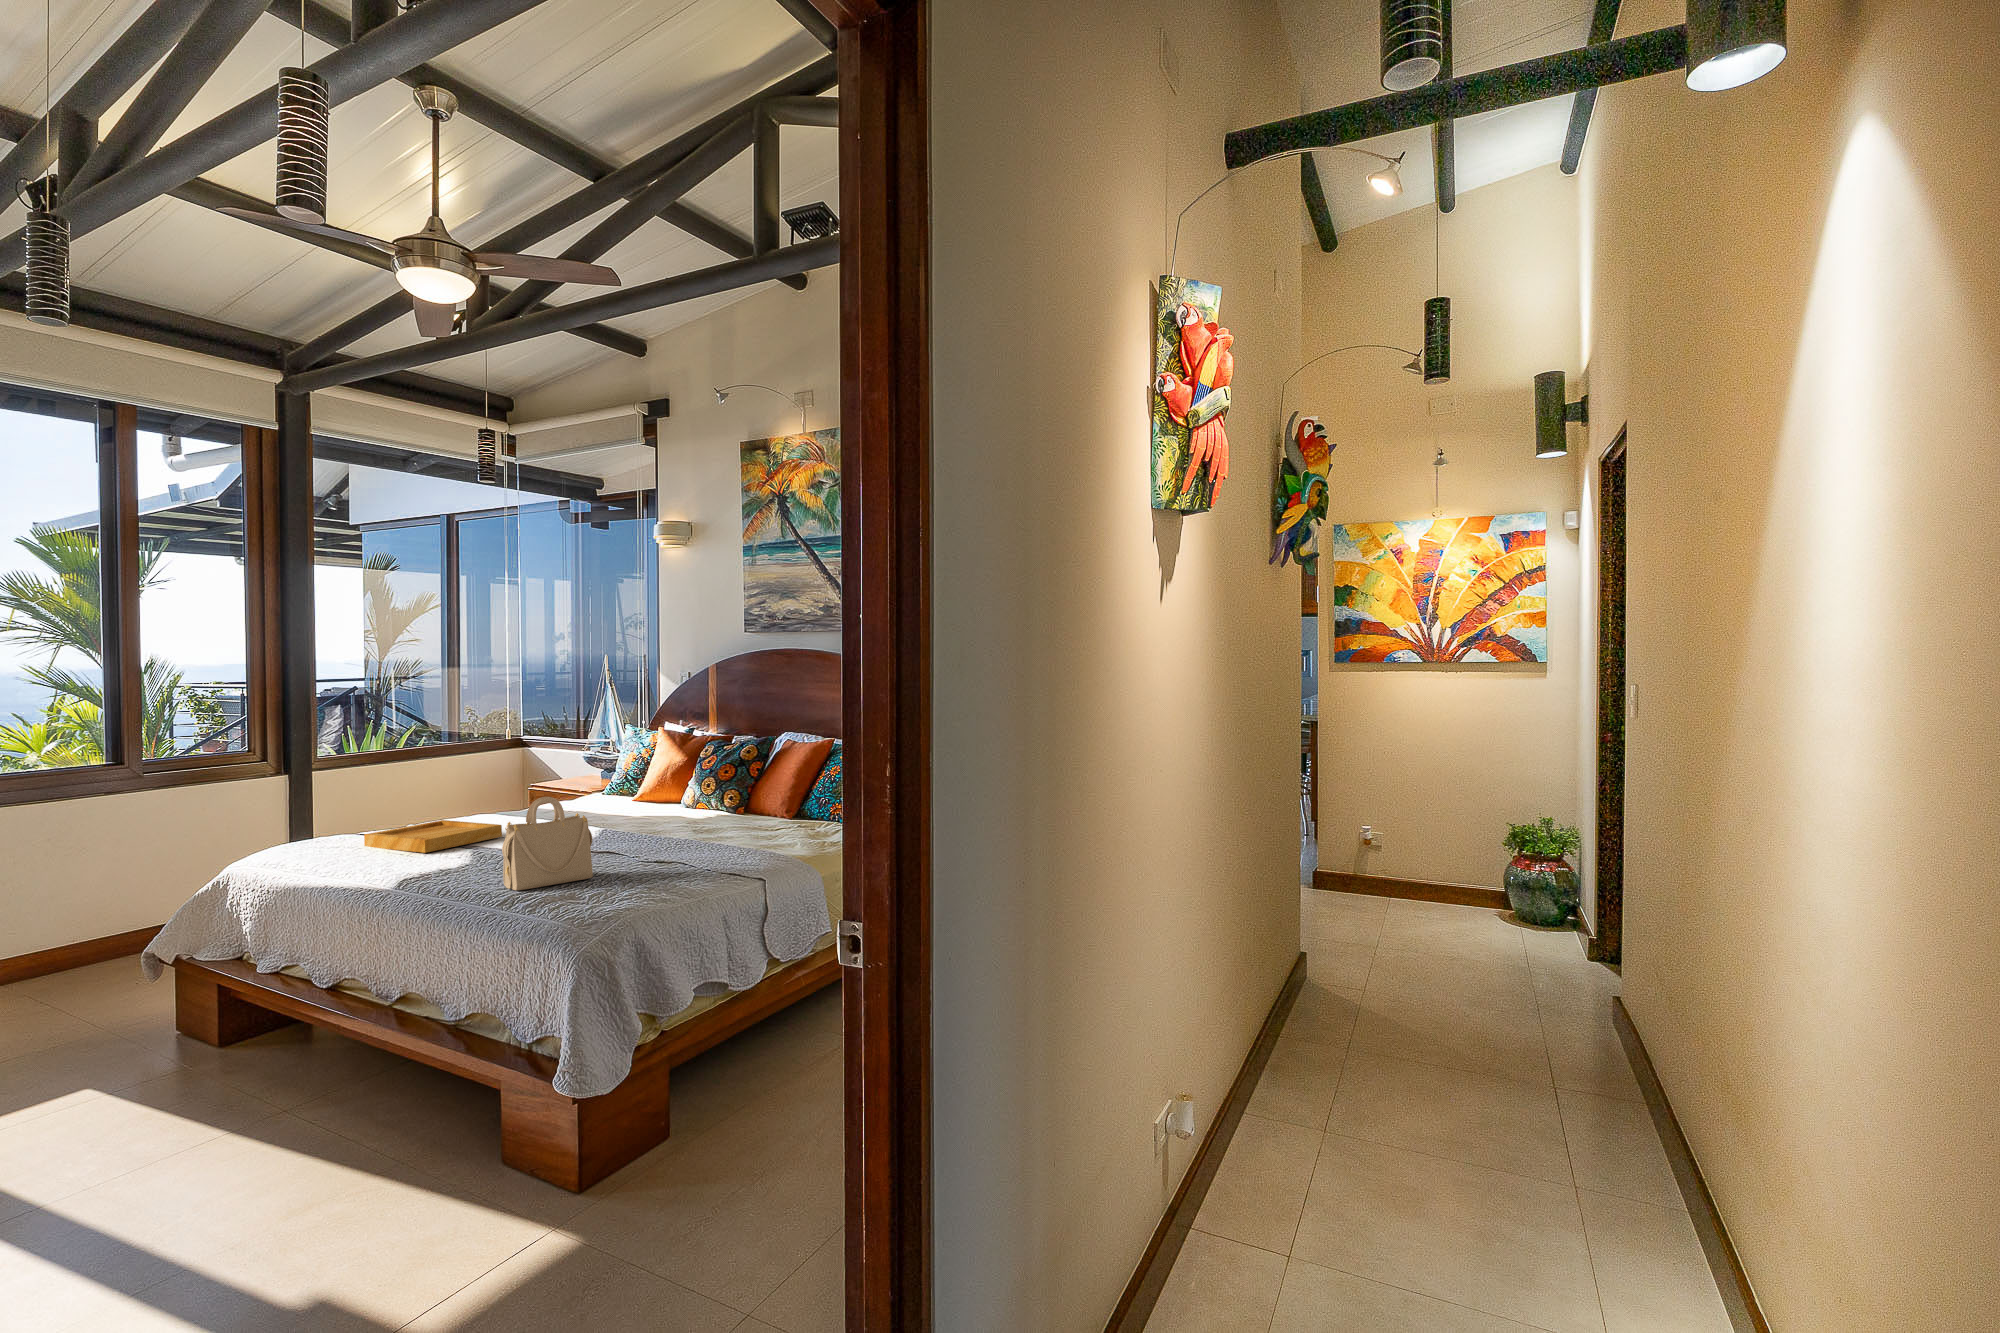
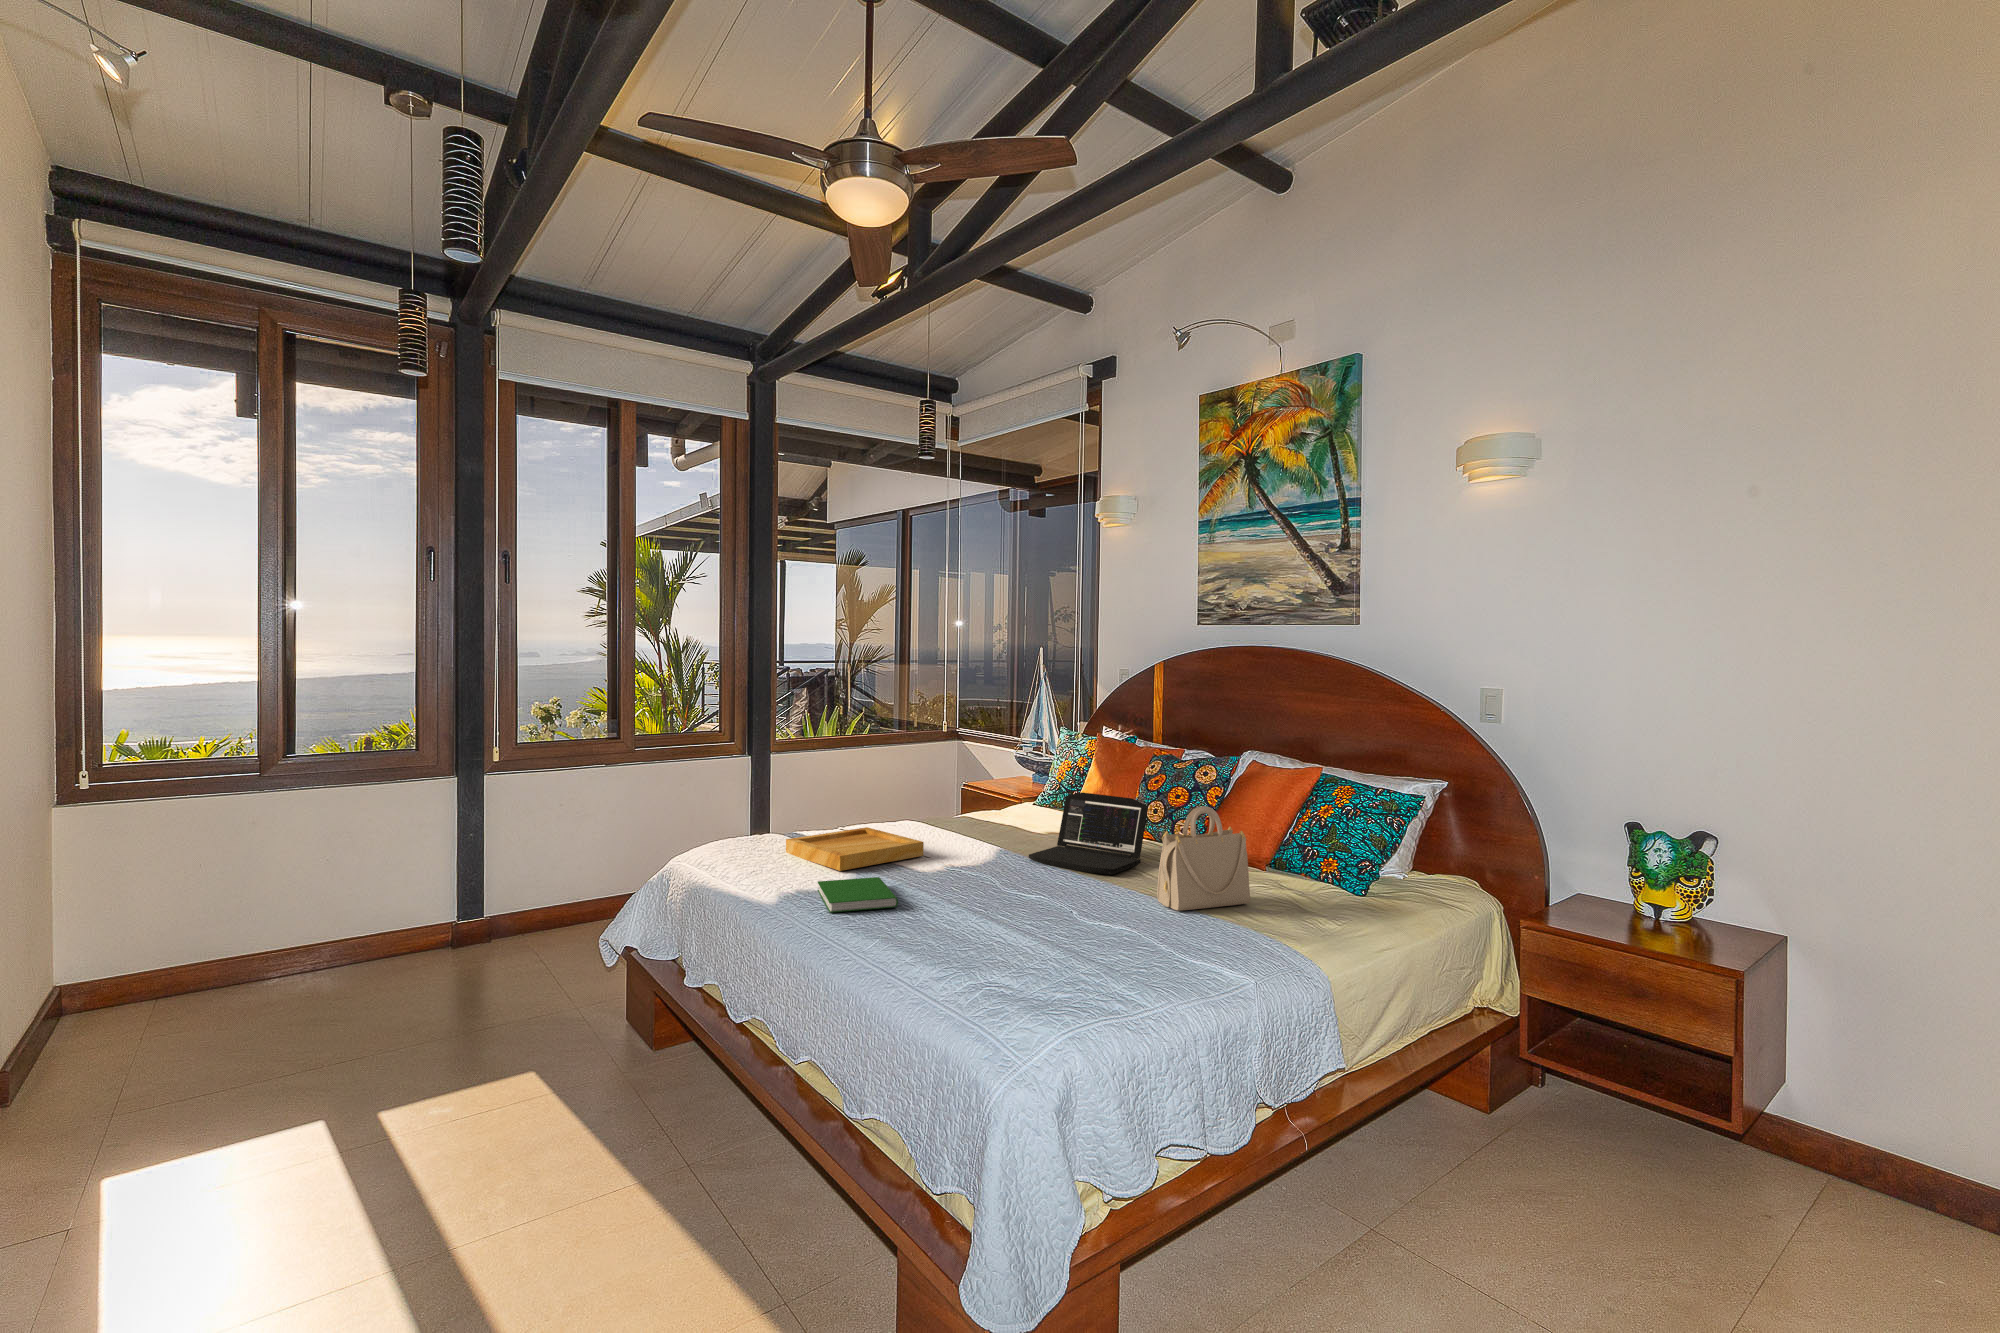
laptop: none [598,774,699,835] -> present [1029,793,1148,875]
handbag: present [502,797,593,890] -> present [1157,806,1250,911]
hardcover book: none [408,852,487,878] -> present [818,877,898,913]

